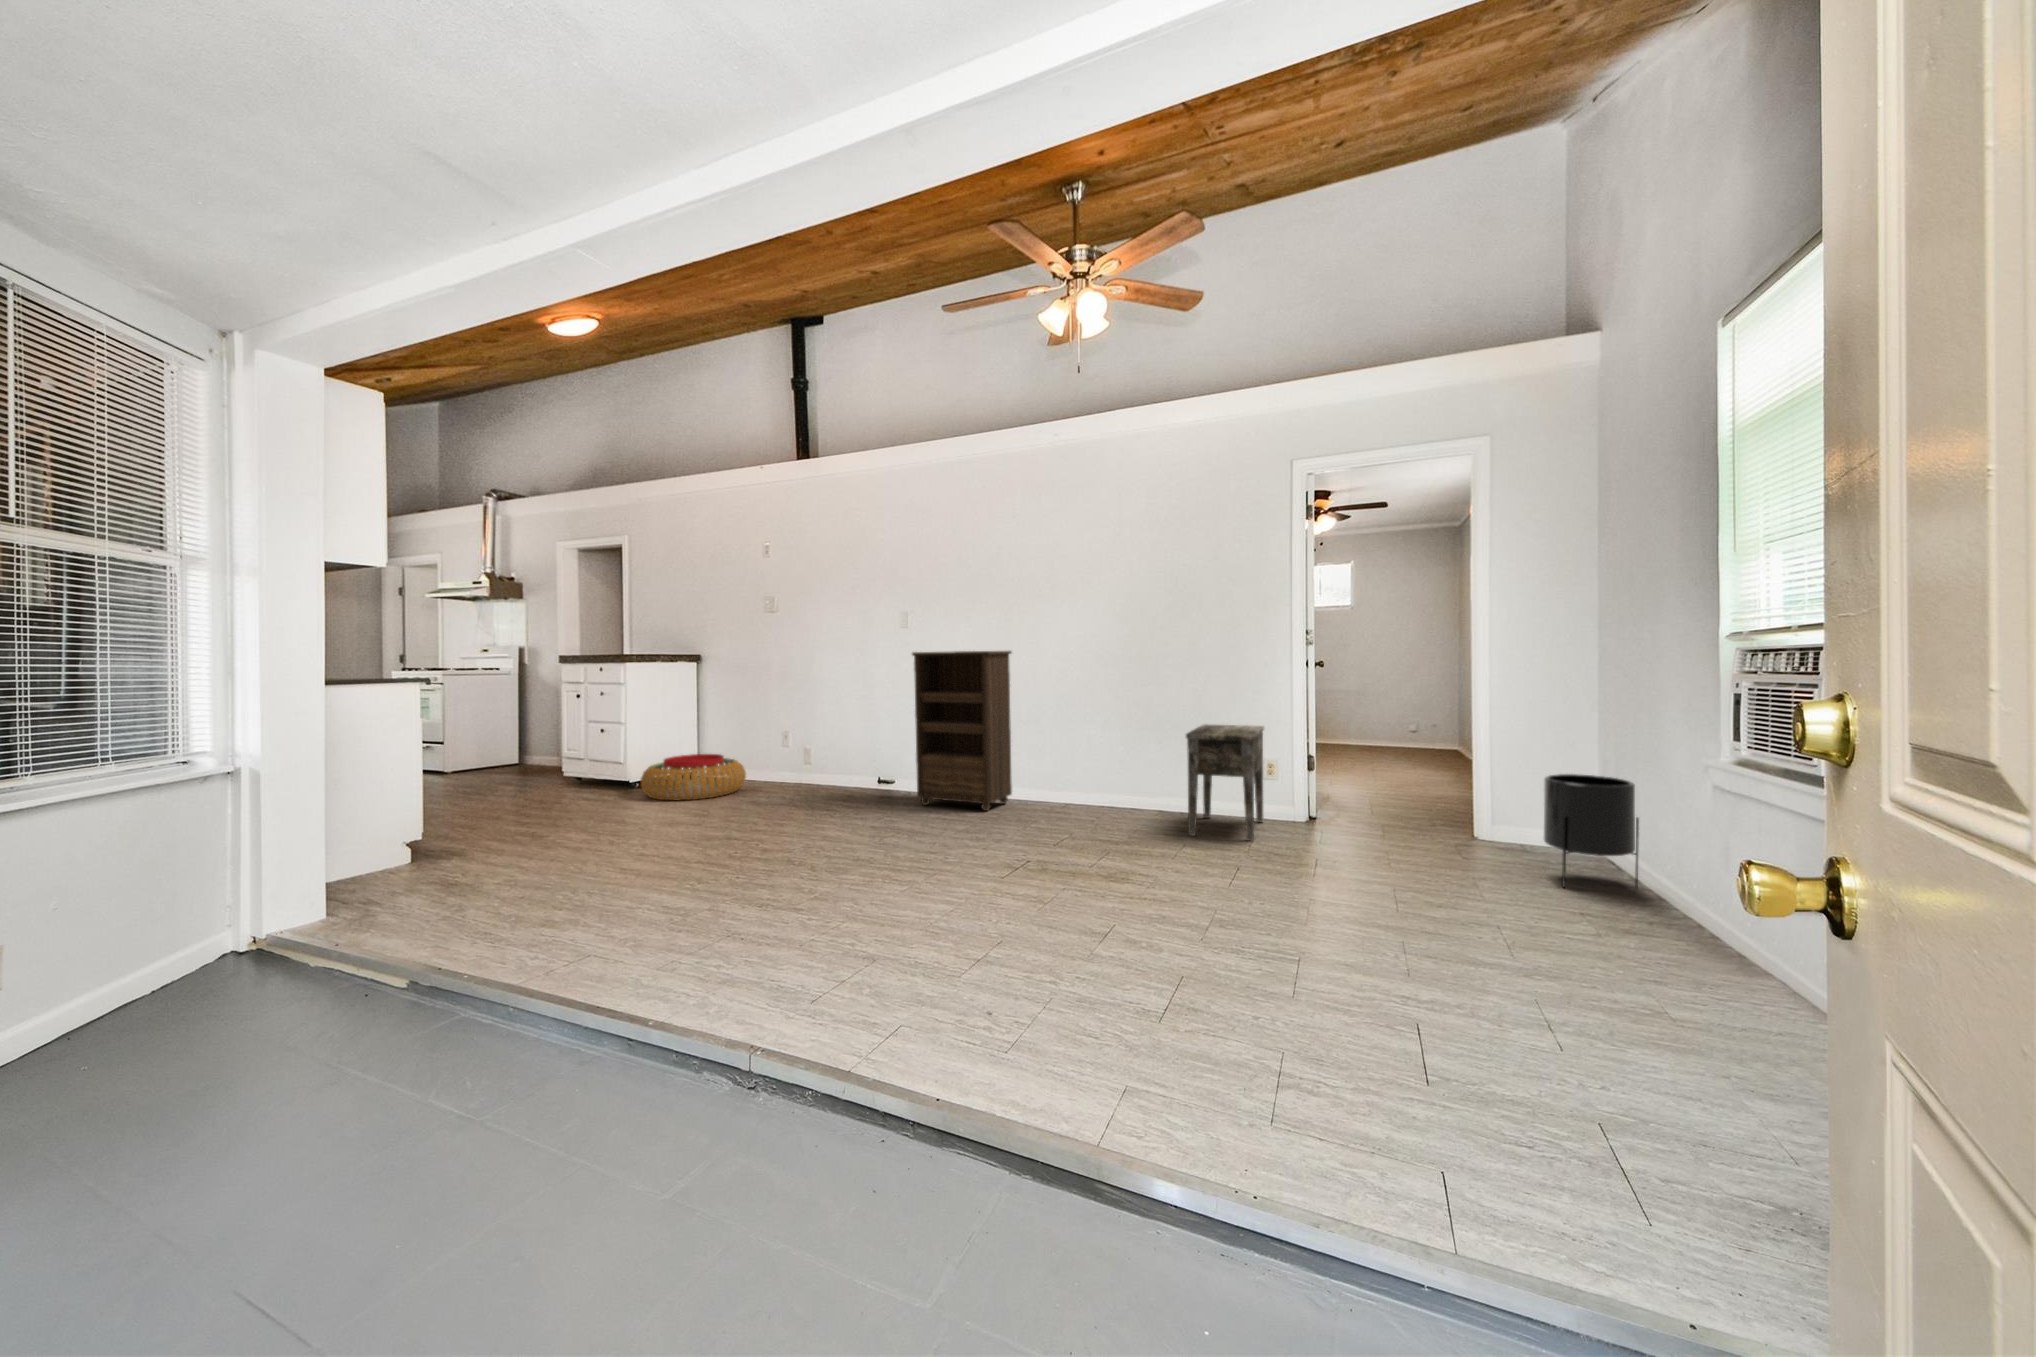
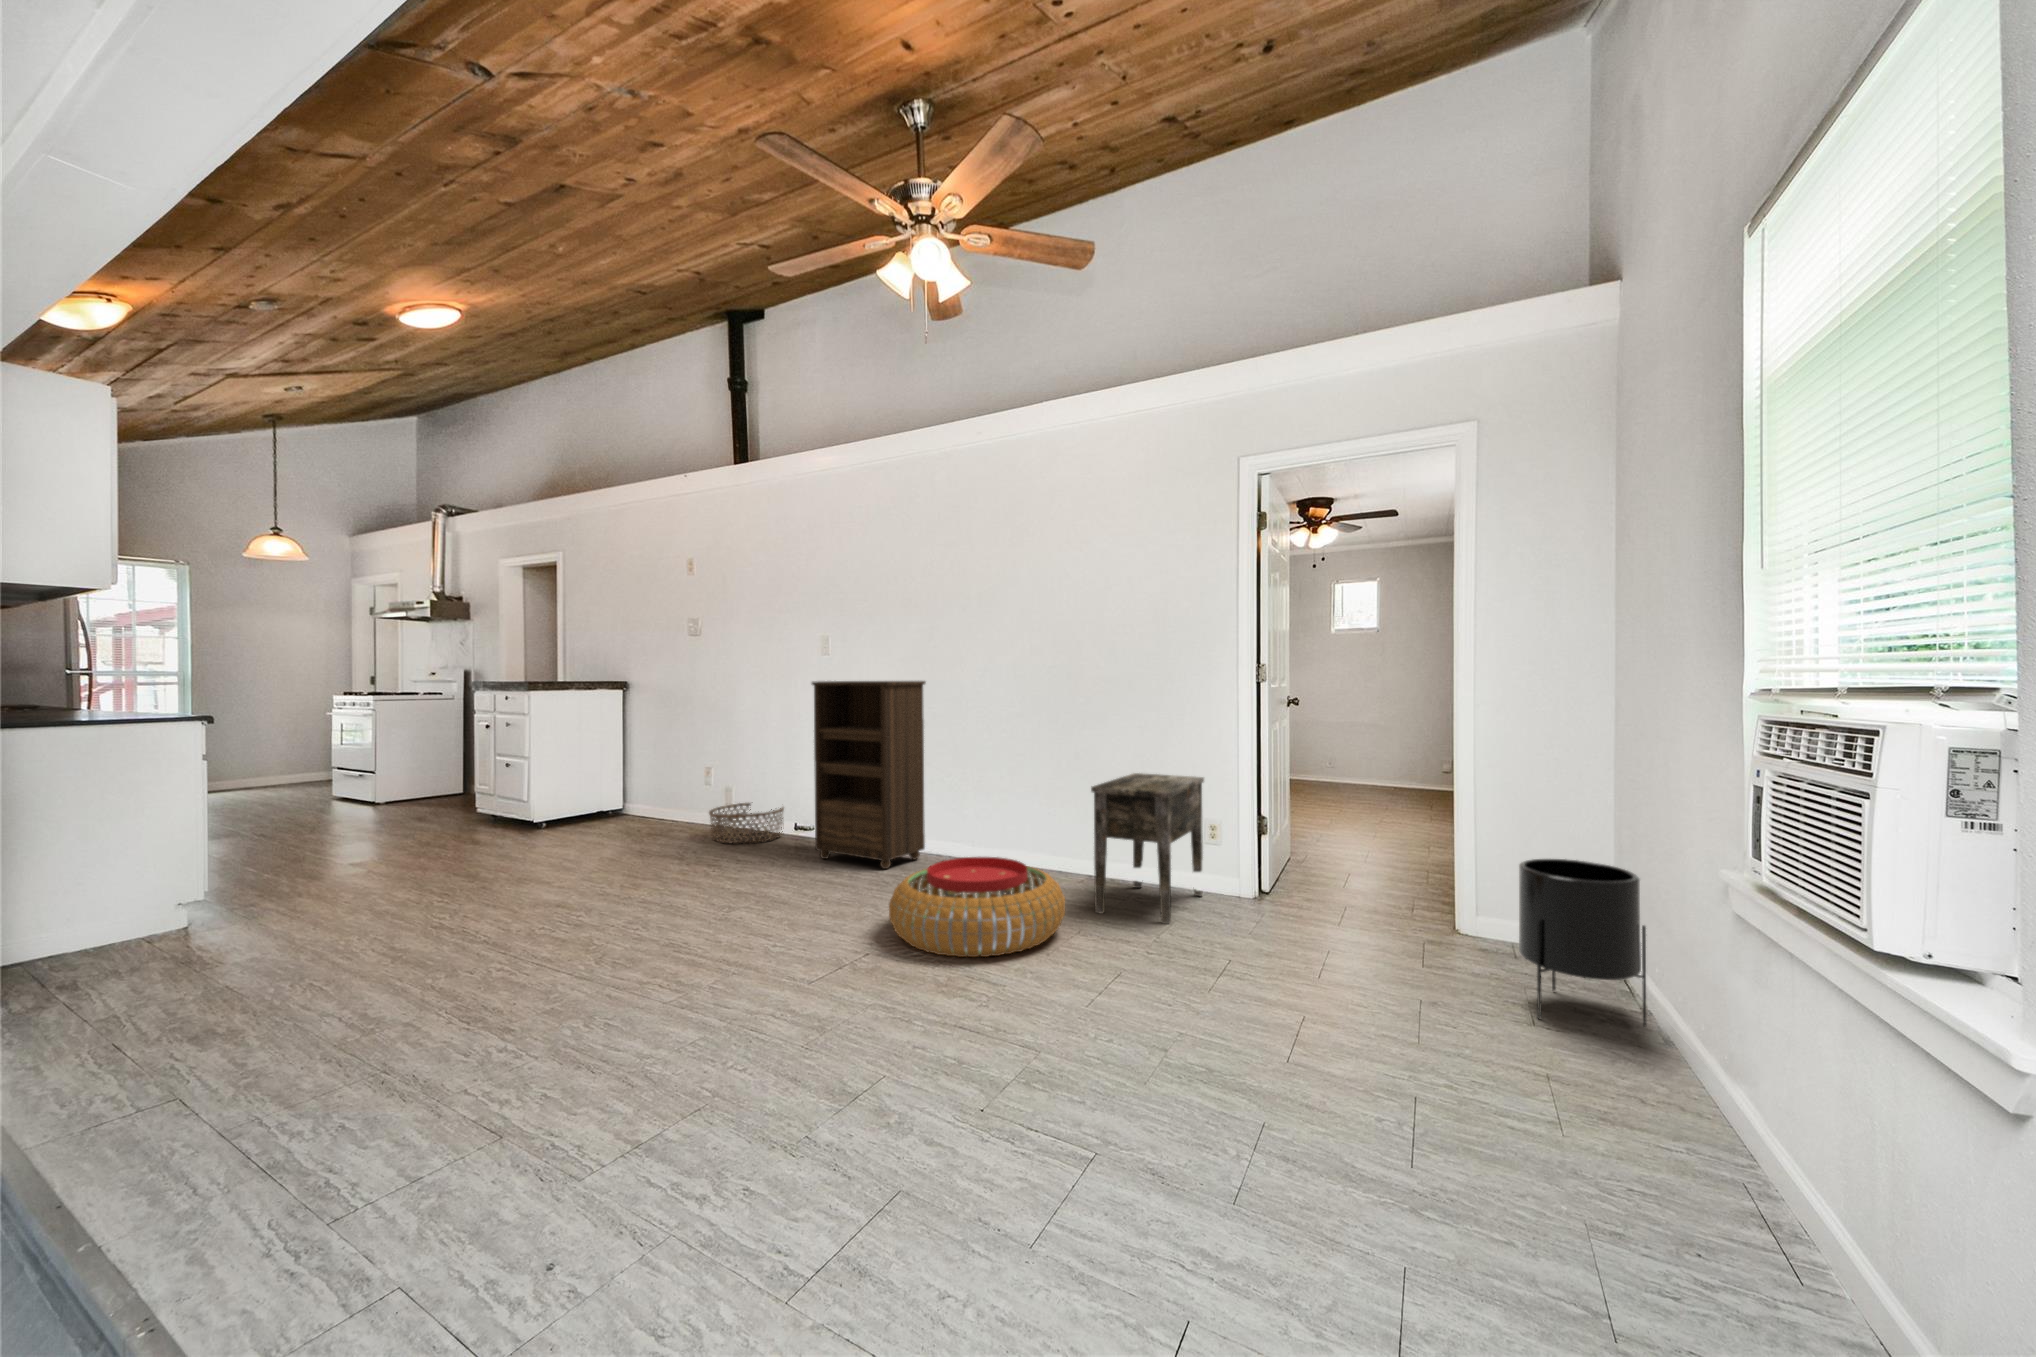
pouf: present [641,754,746,800] -> present [889,857,1065,957]
basket: none [805,761,870,796] -> present [709,803,784,843]

